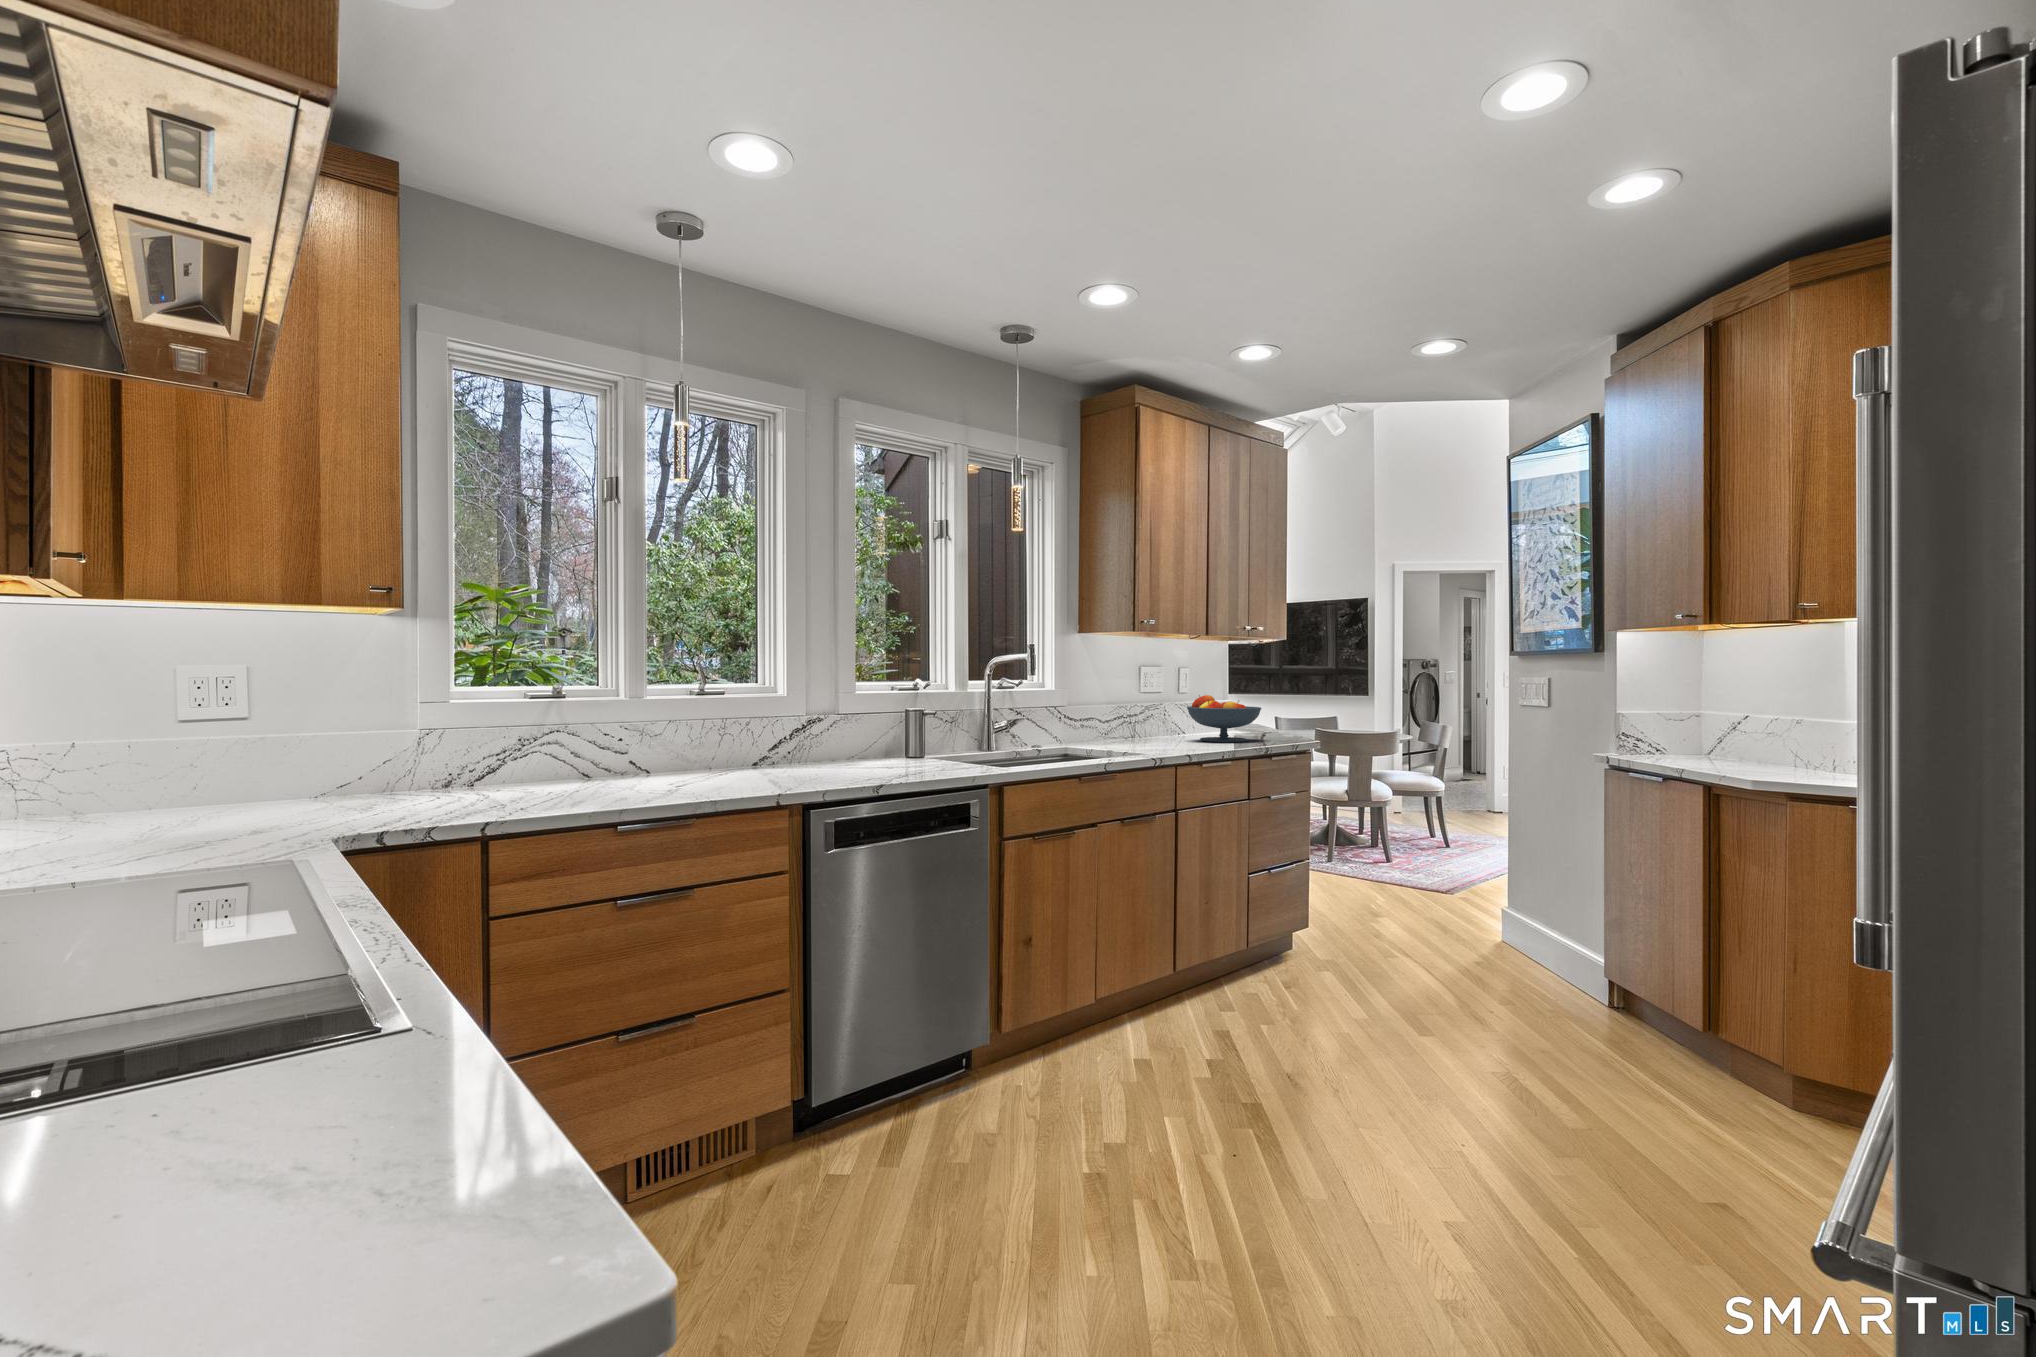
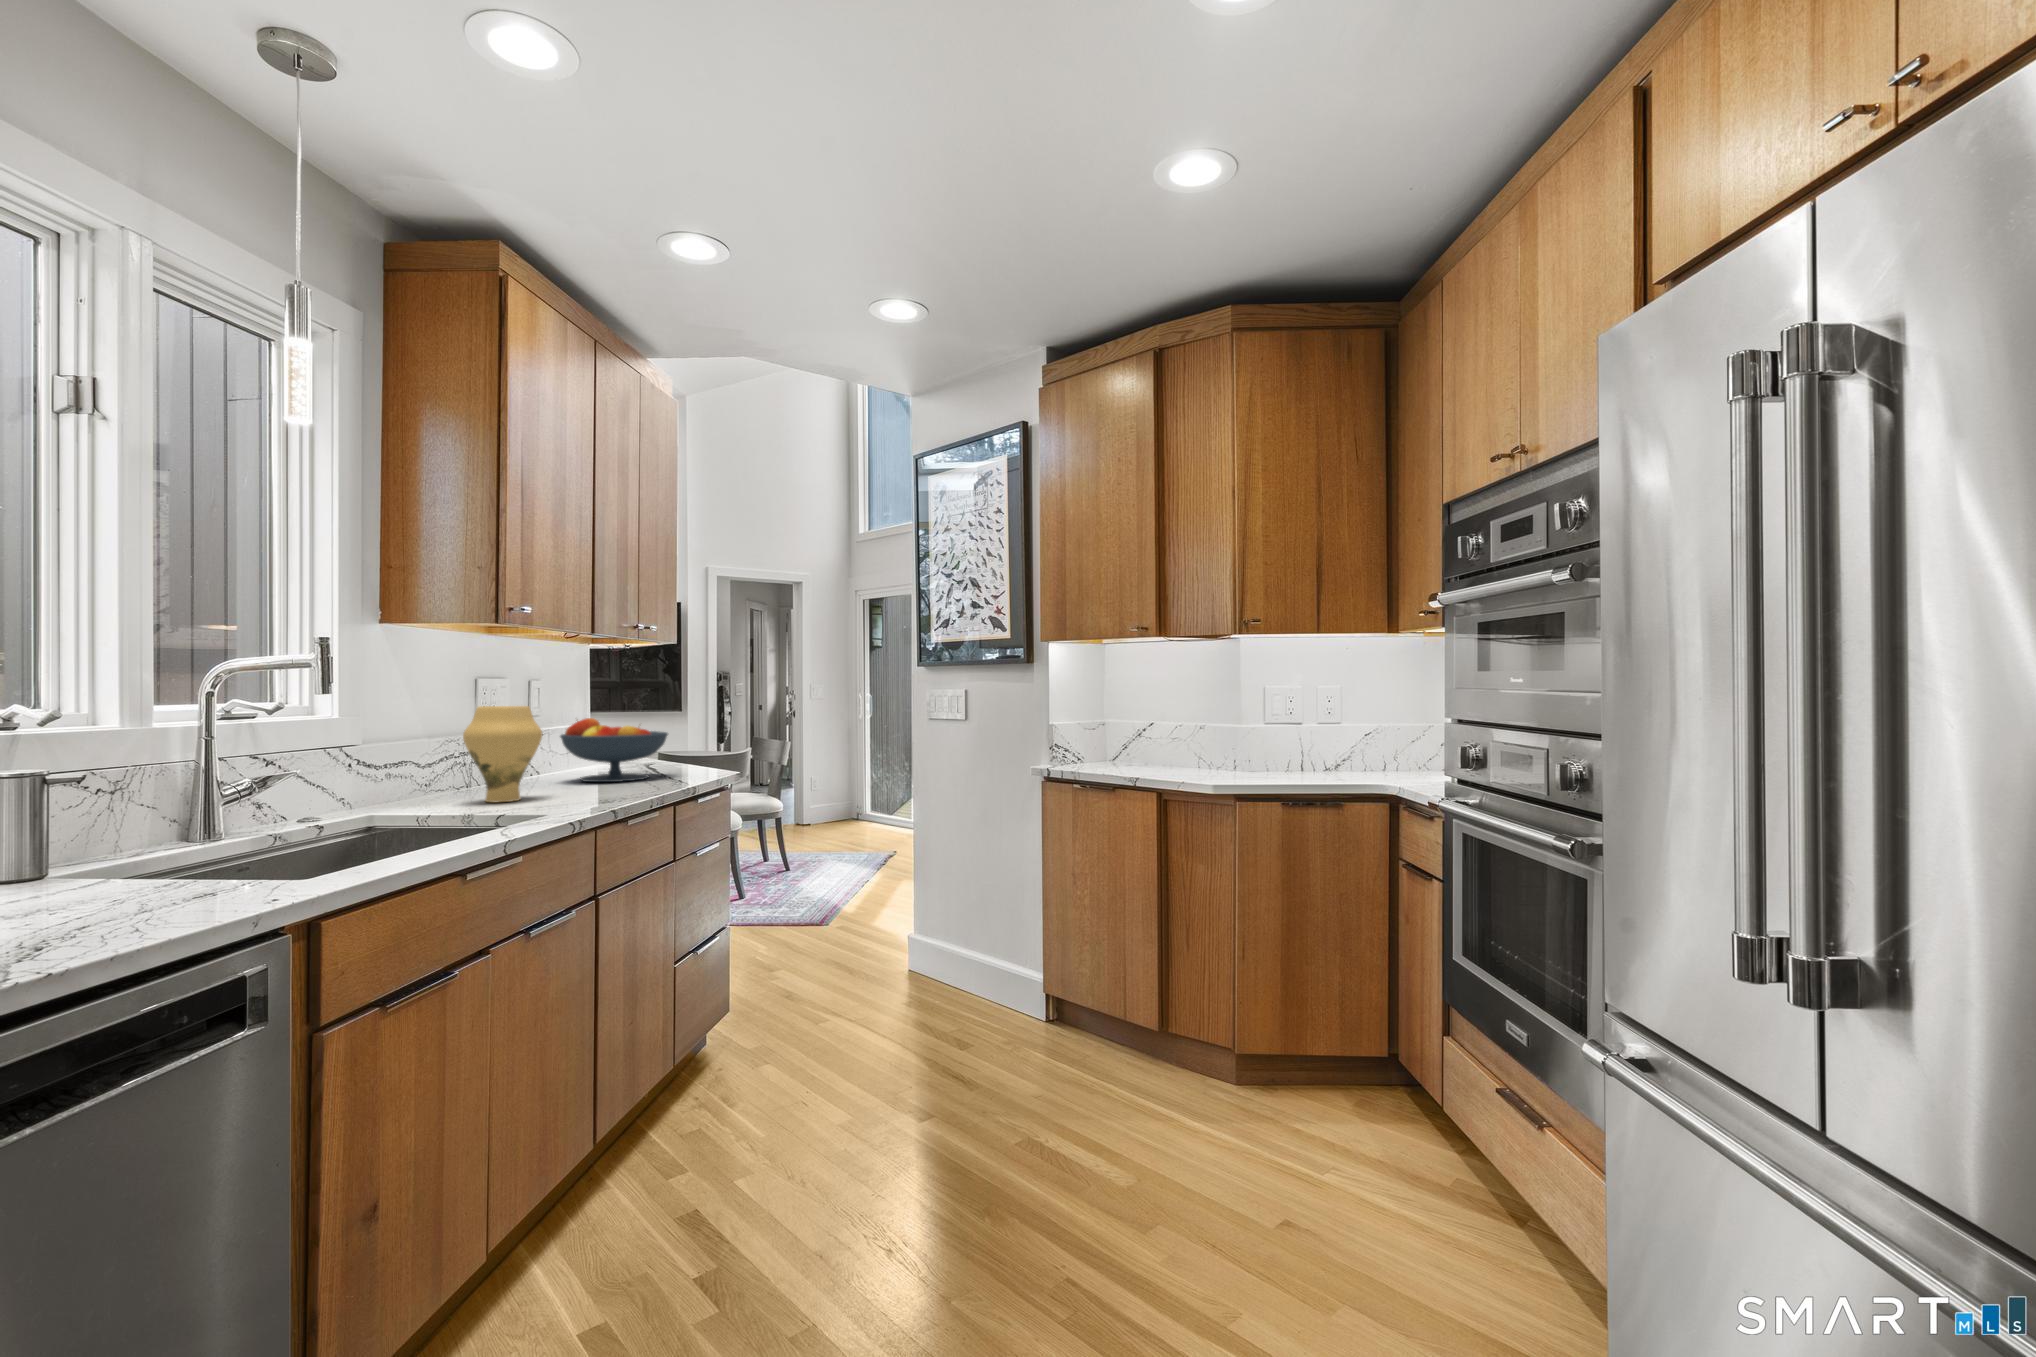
vase: none [1115,685,1160,748] -> present [463,706,542,803]

